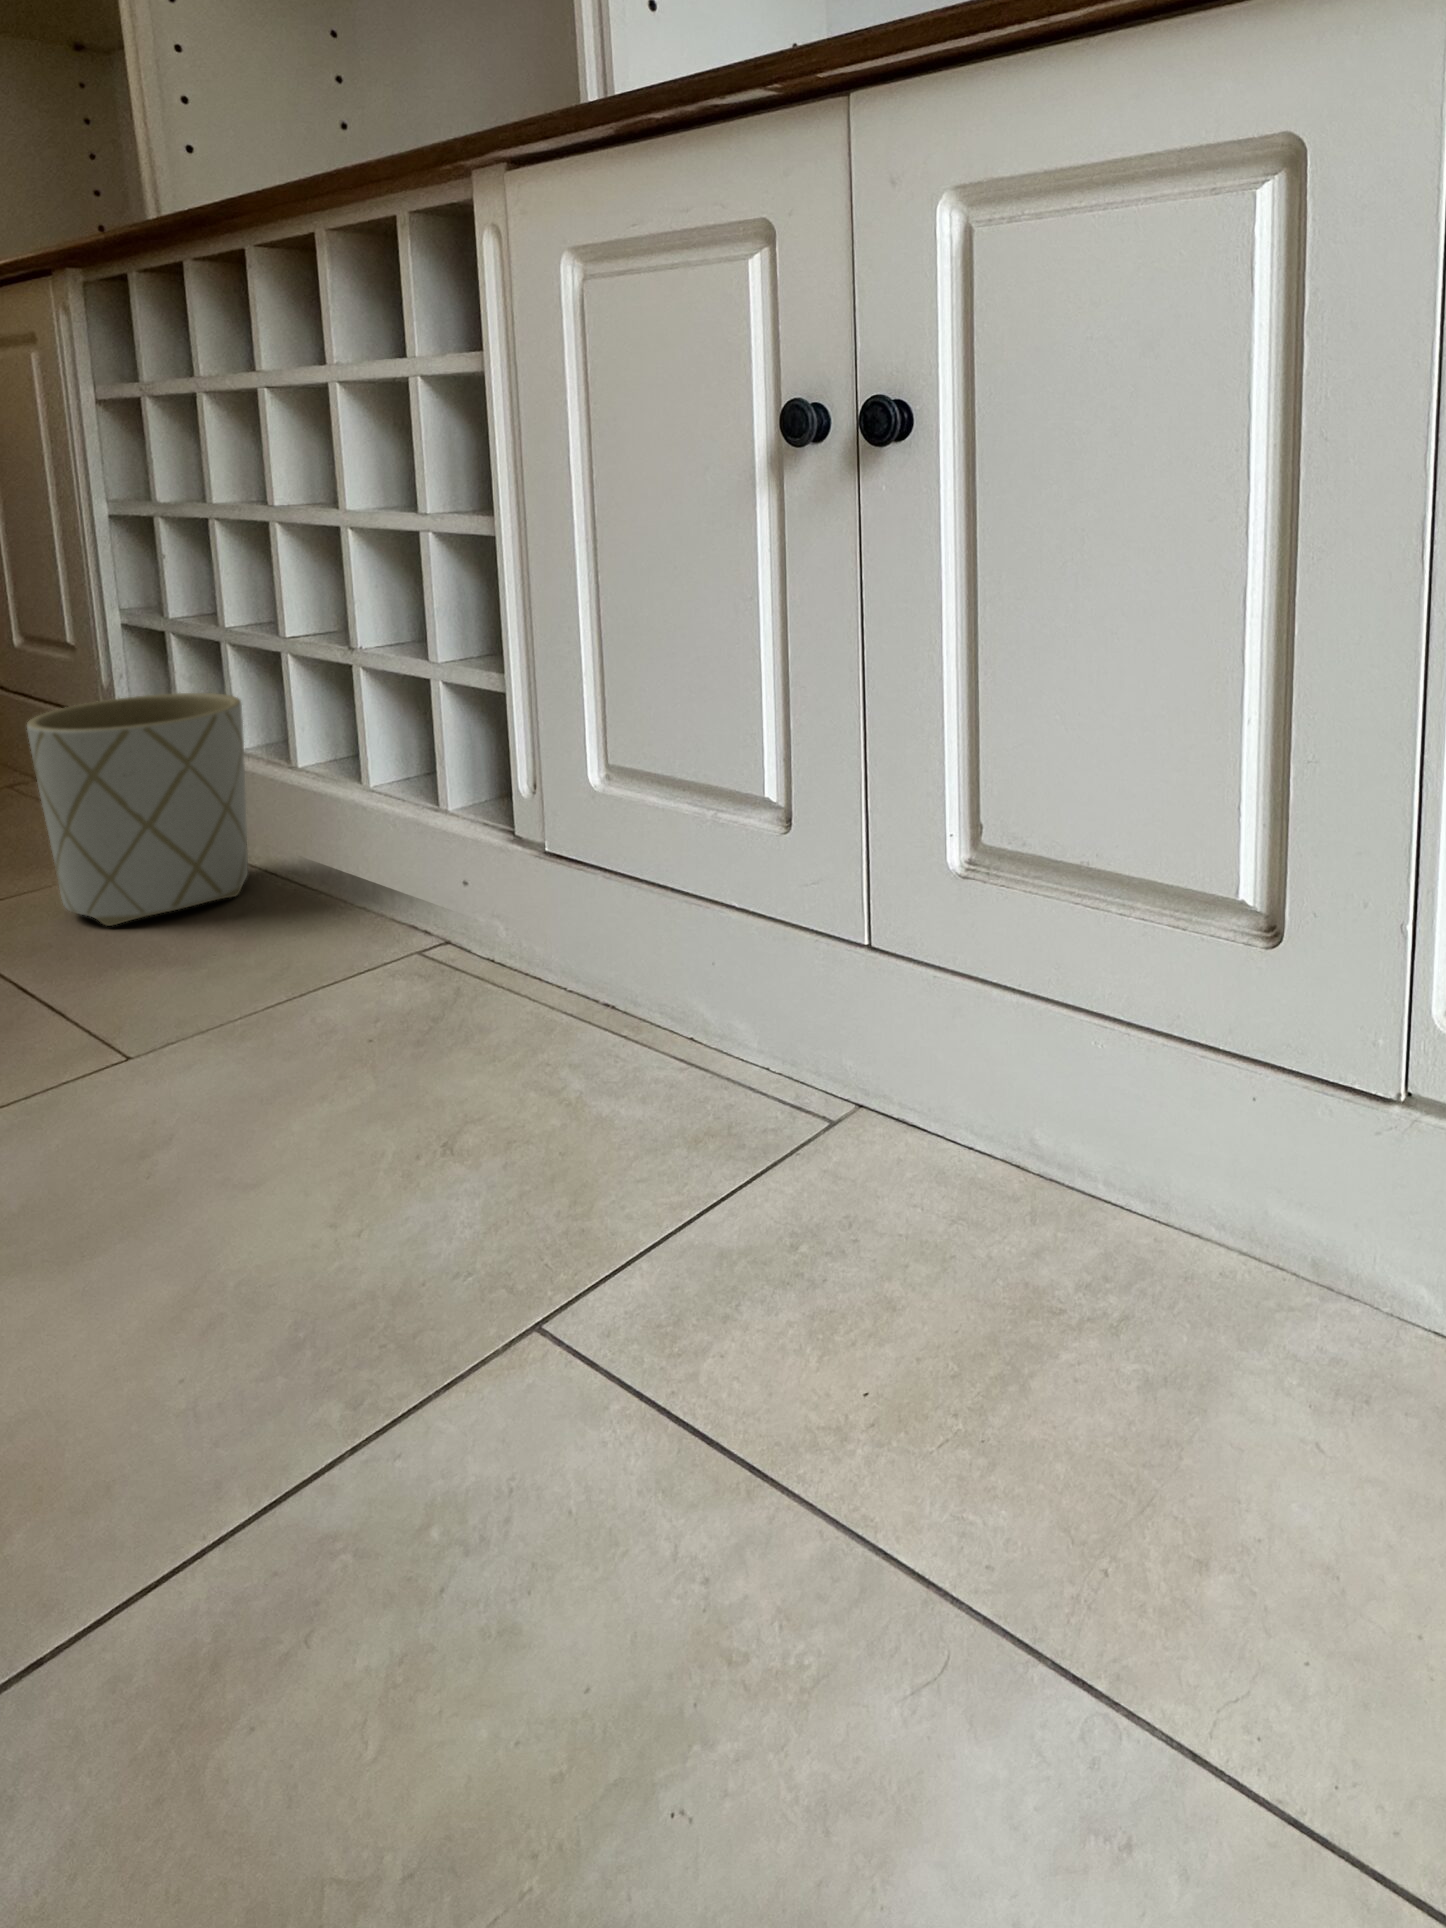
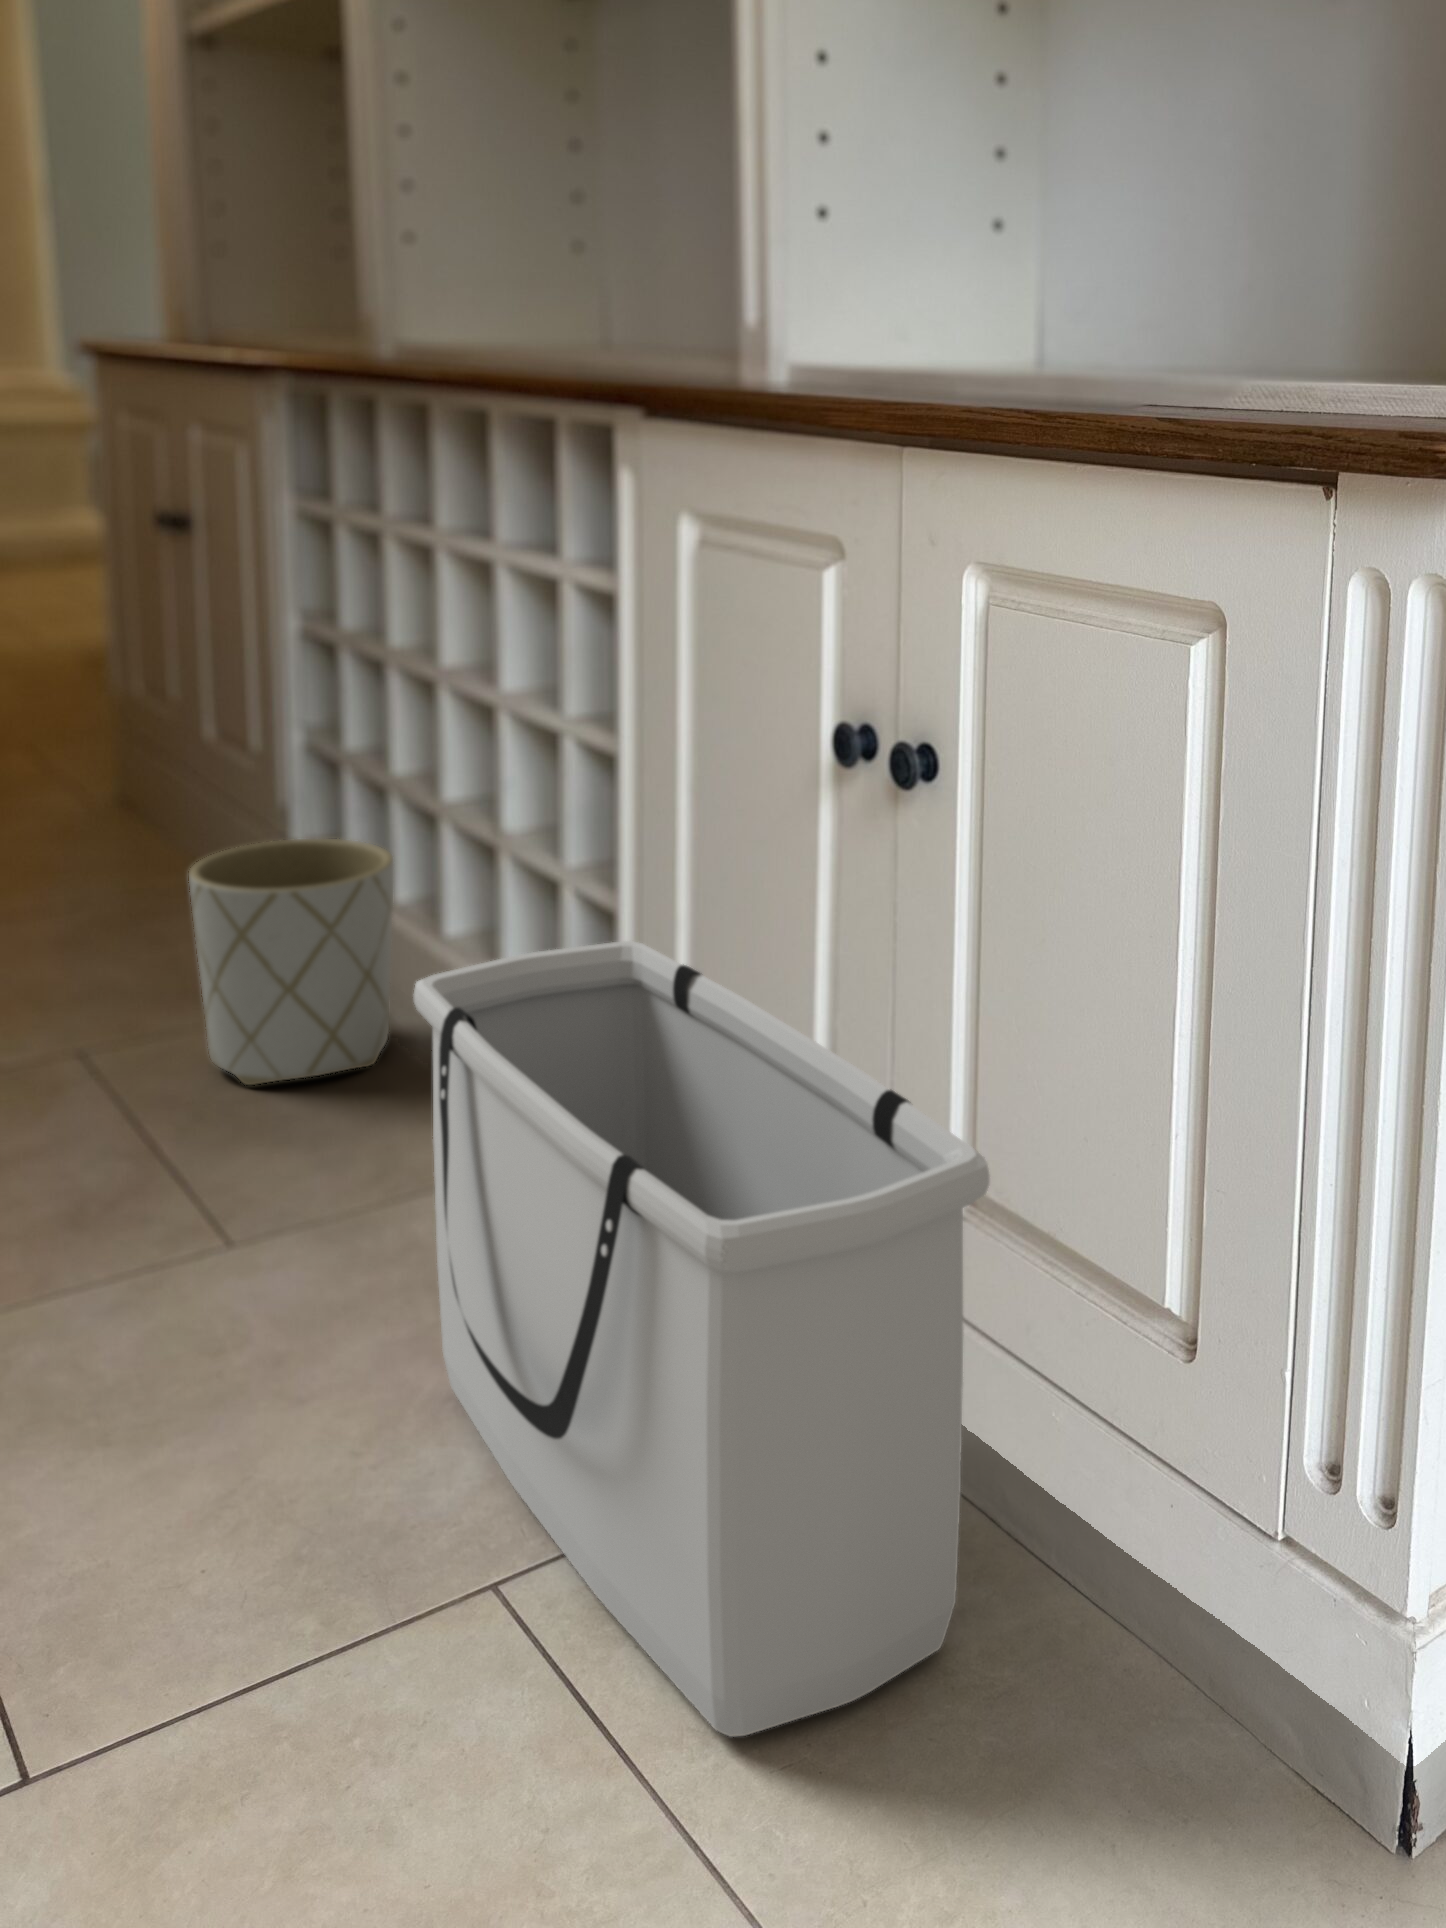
storage bin: none [348,674,1082,1424] -> present [414,941,990,1737]

